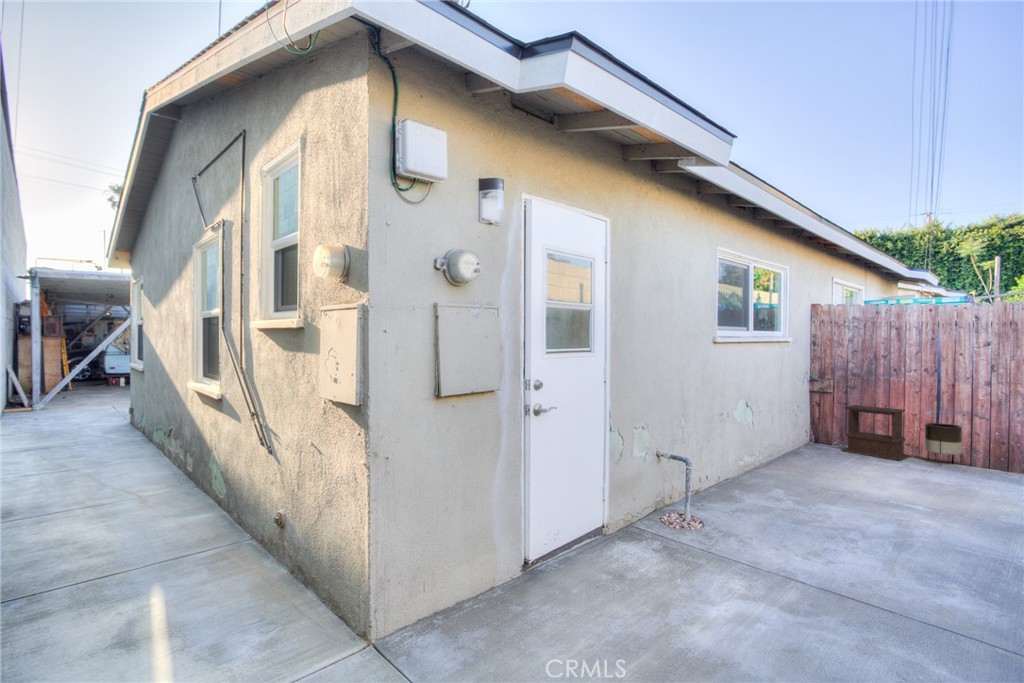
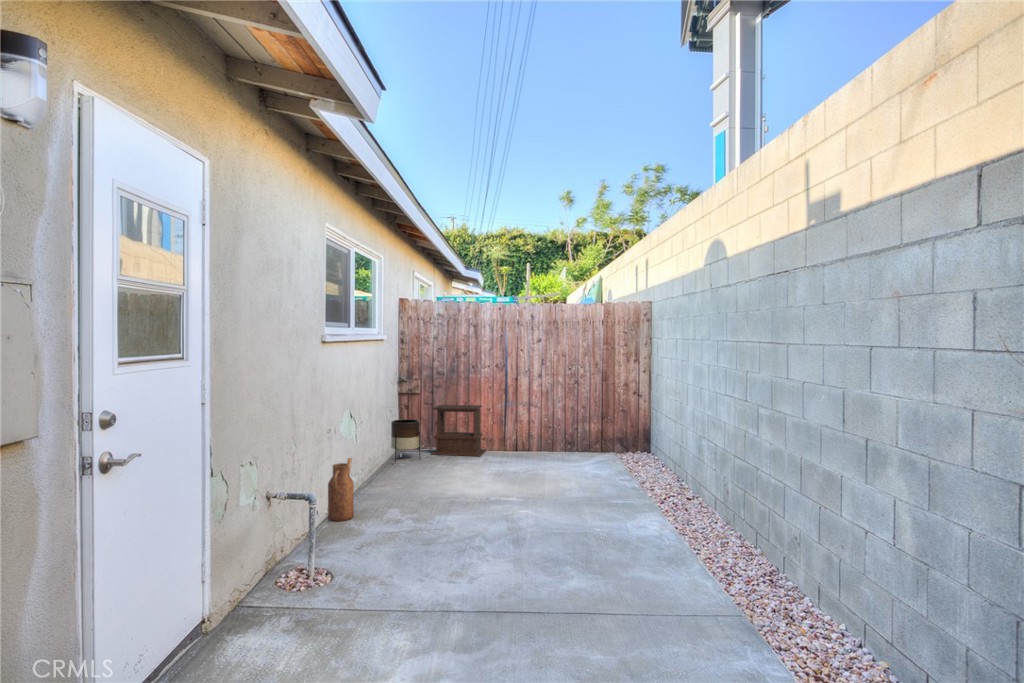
planter: present [925,423,962,465] -> present [391,419,420,461]
watering can: none [719,439,742,489] -> present [328,458,354,521]

